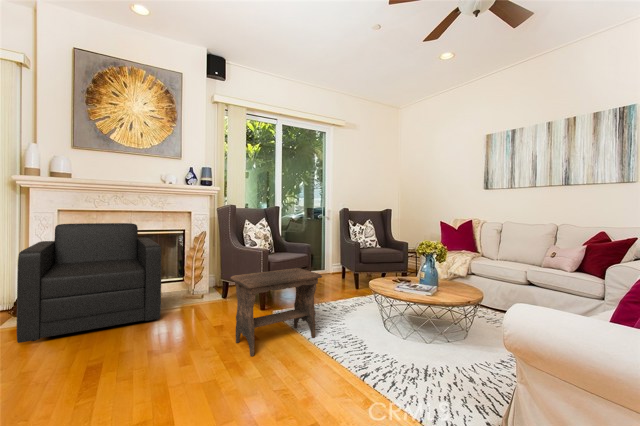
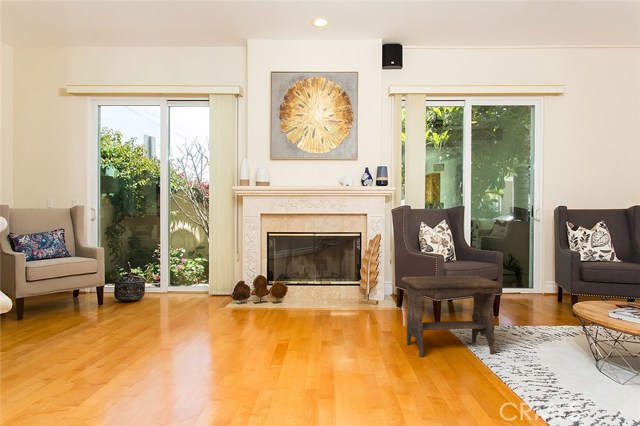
armchair: present [17,223,161,343] -> none [241,225,340,318]

